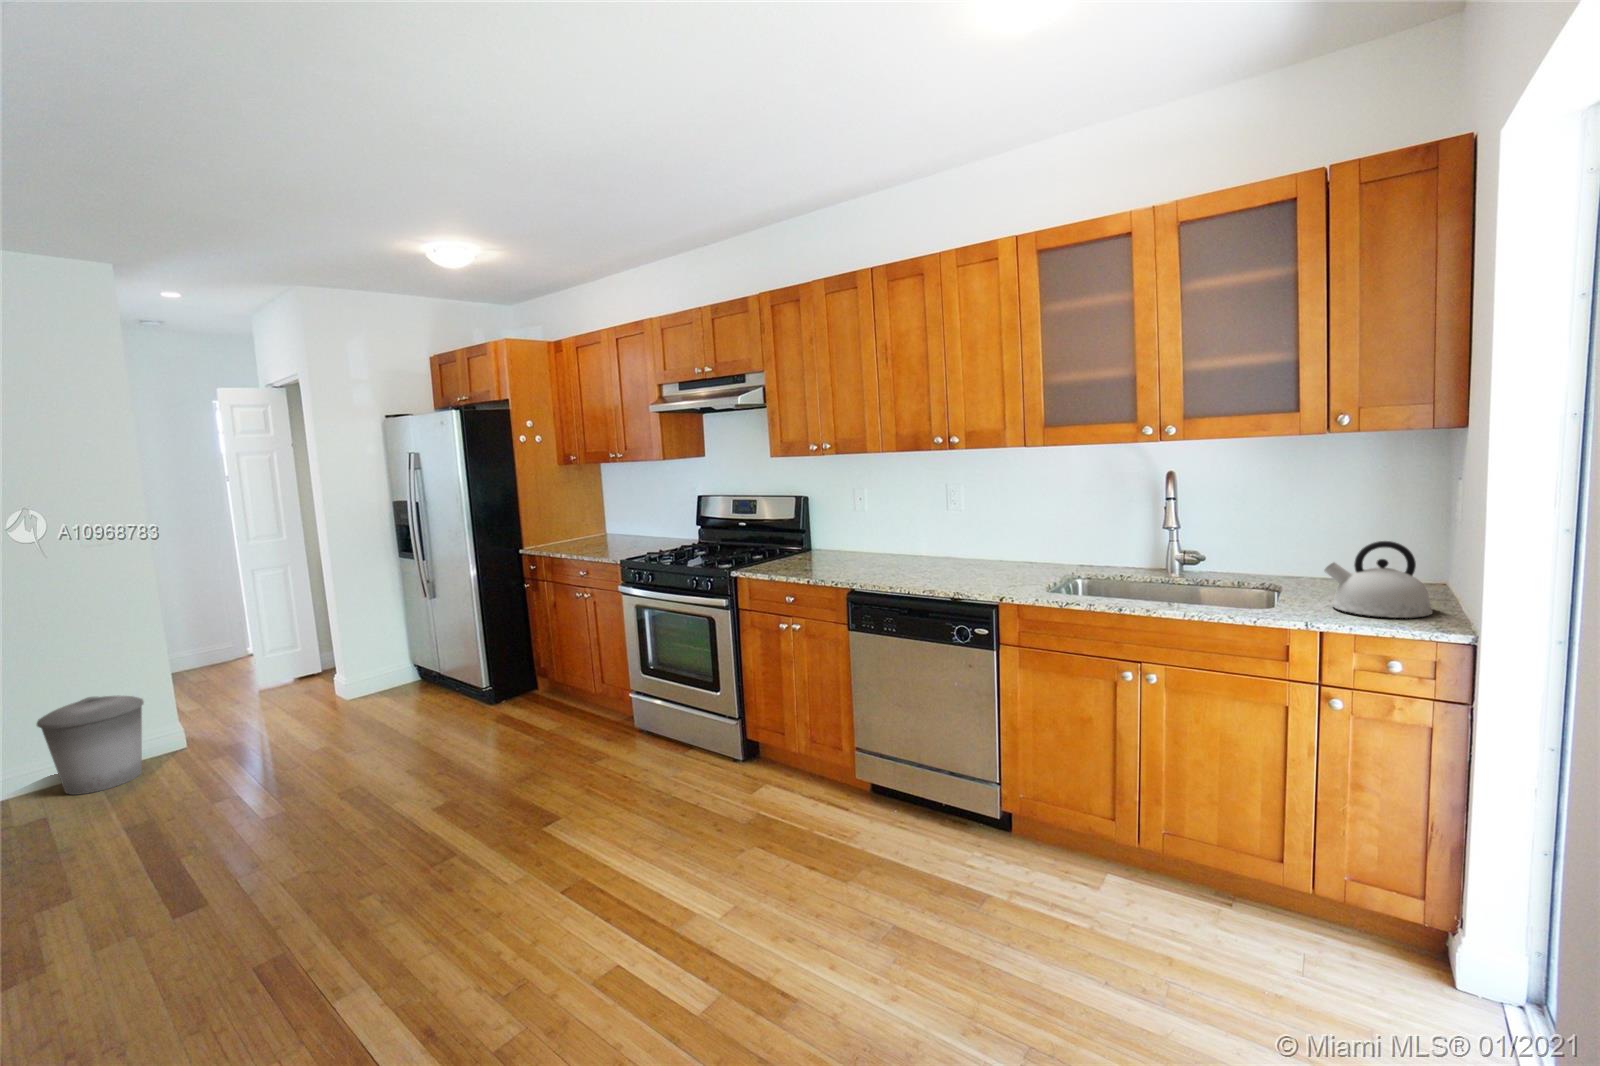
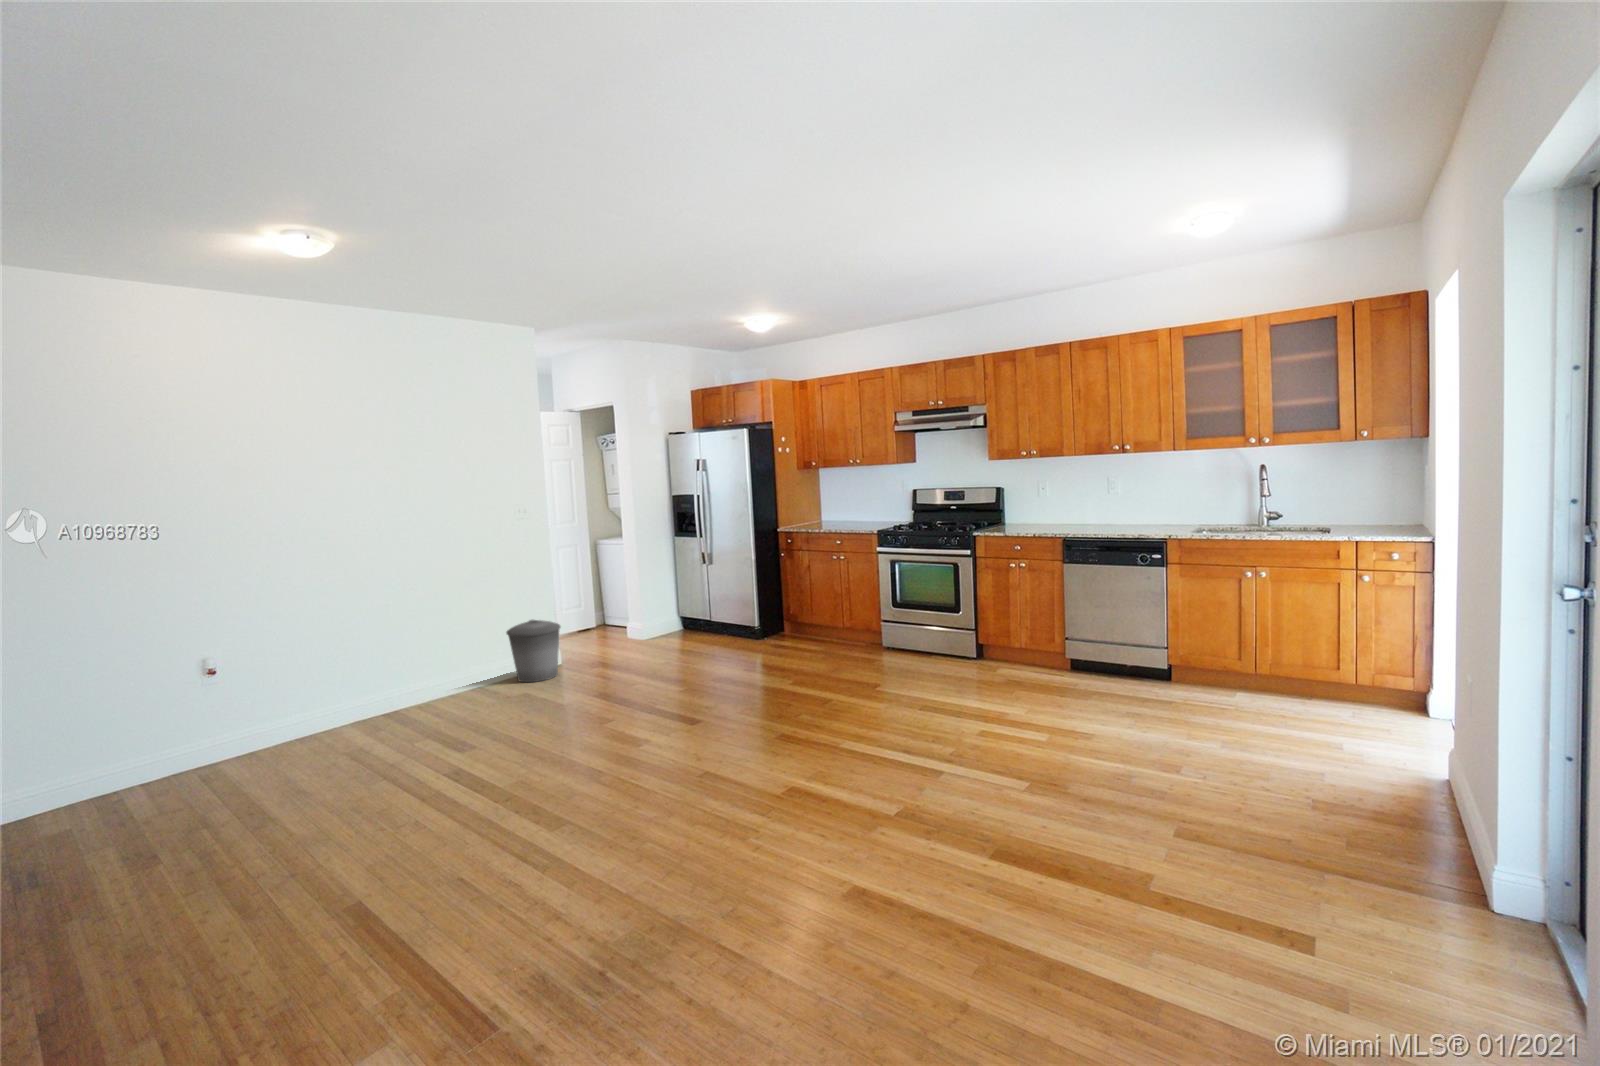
kettle: present [1324,541,1433,618] -> none [1356,496,1413,533]

